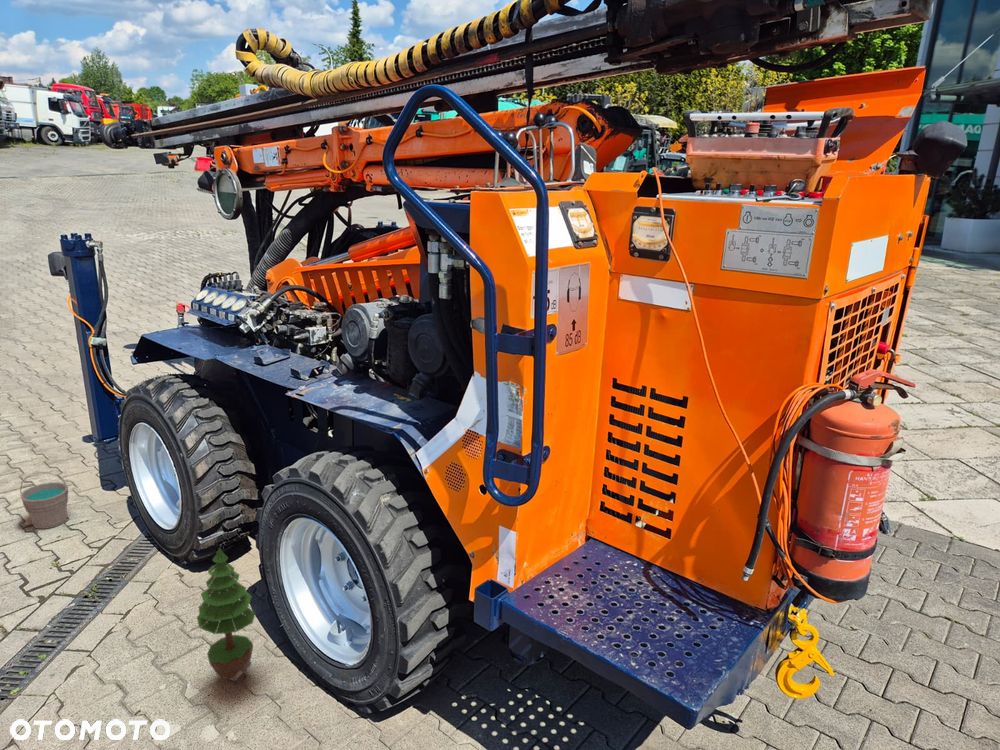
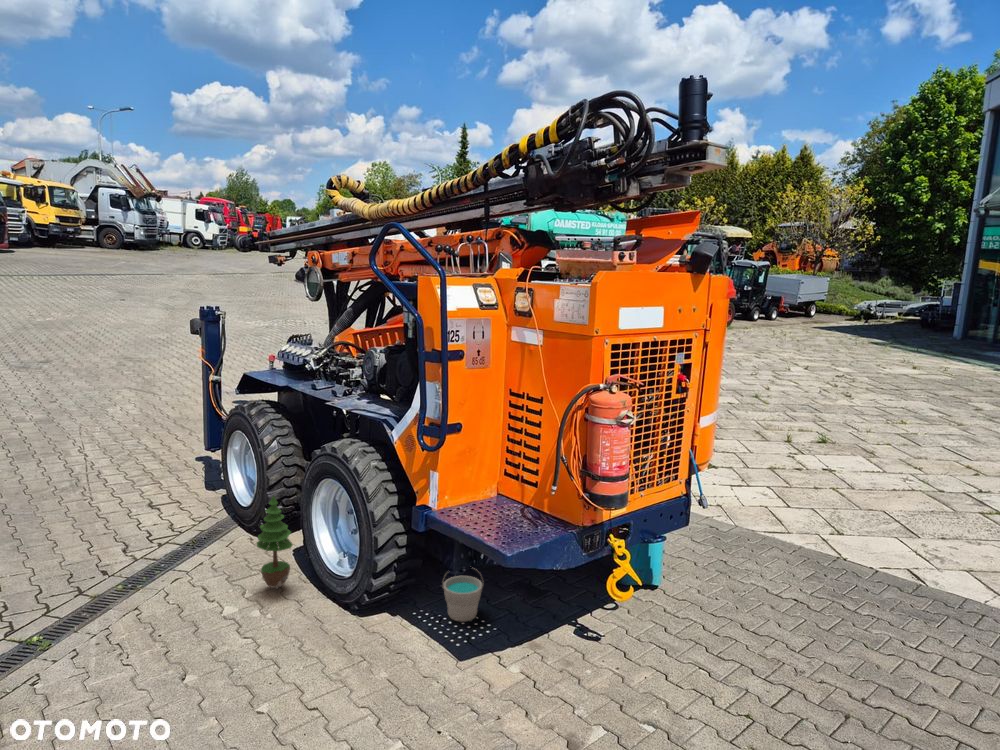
bucket: present [20,472,68,529] -> present [443,576,483,622]

